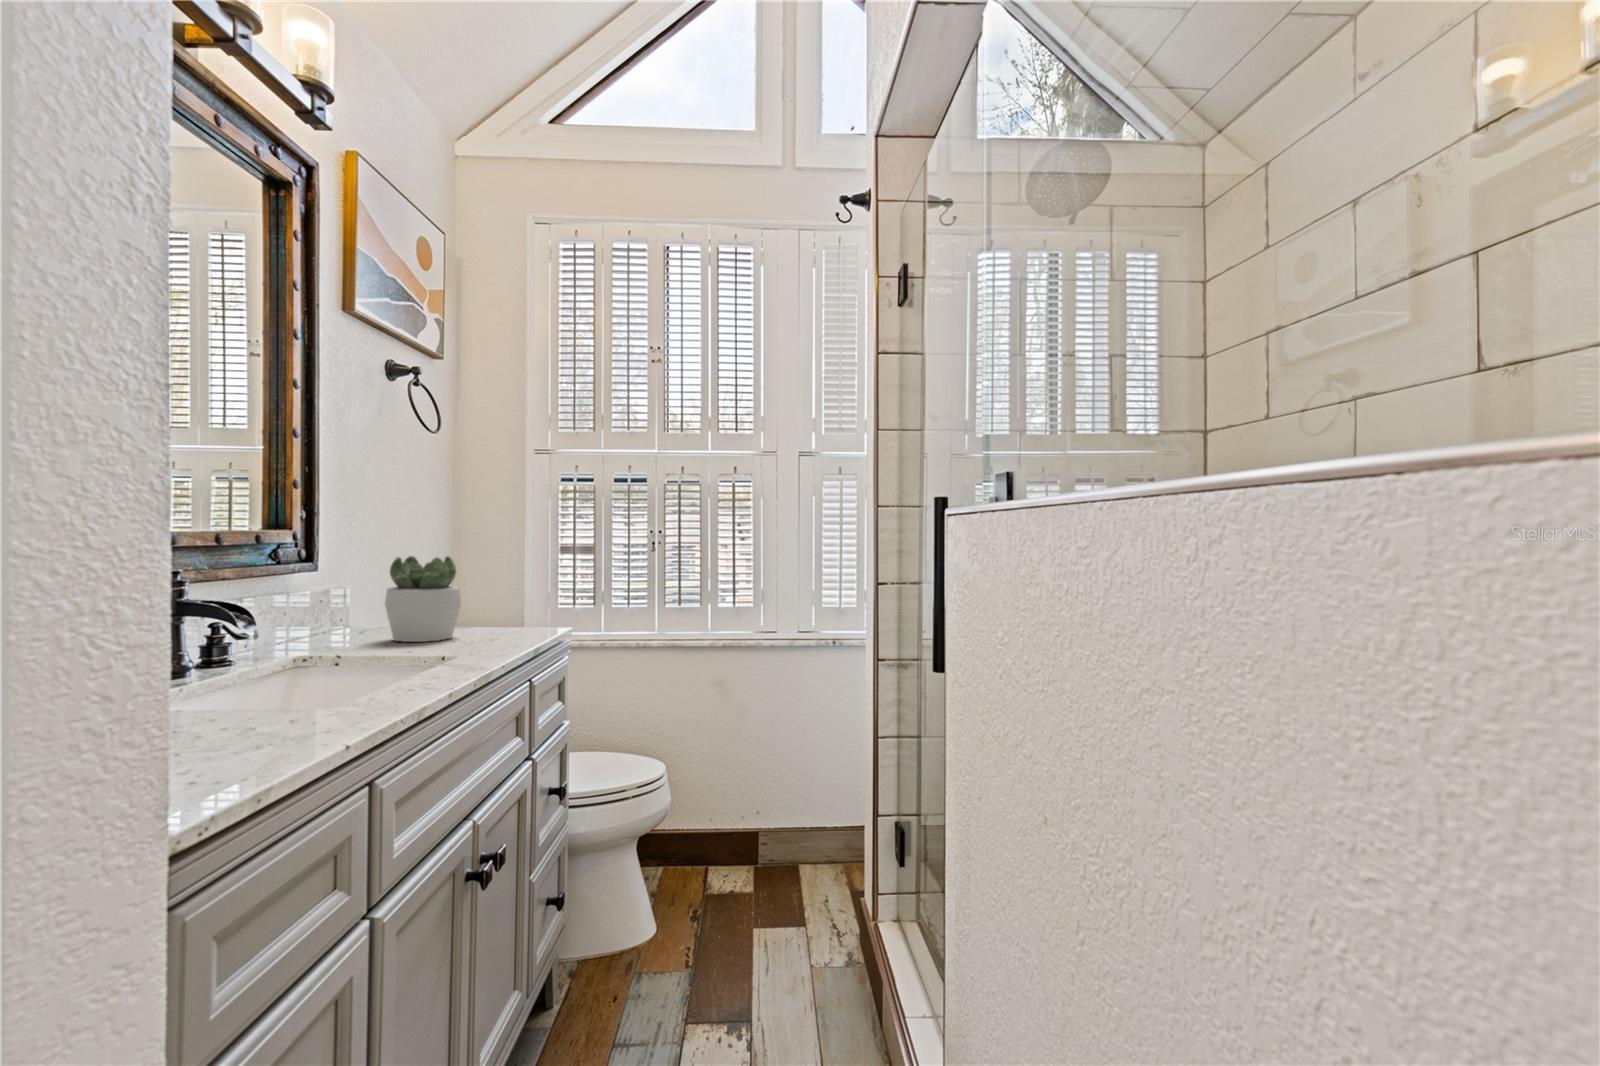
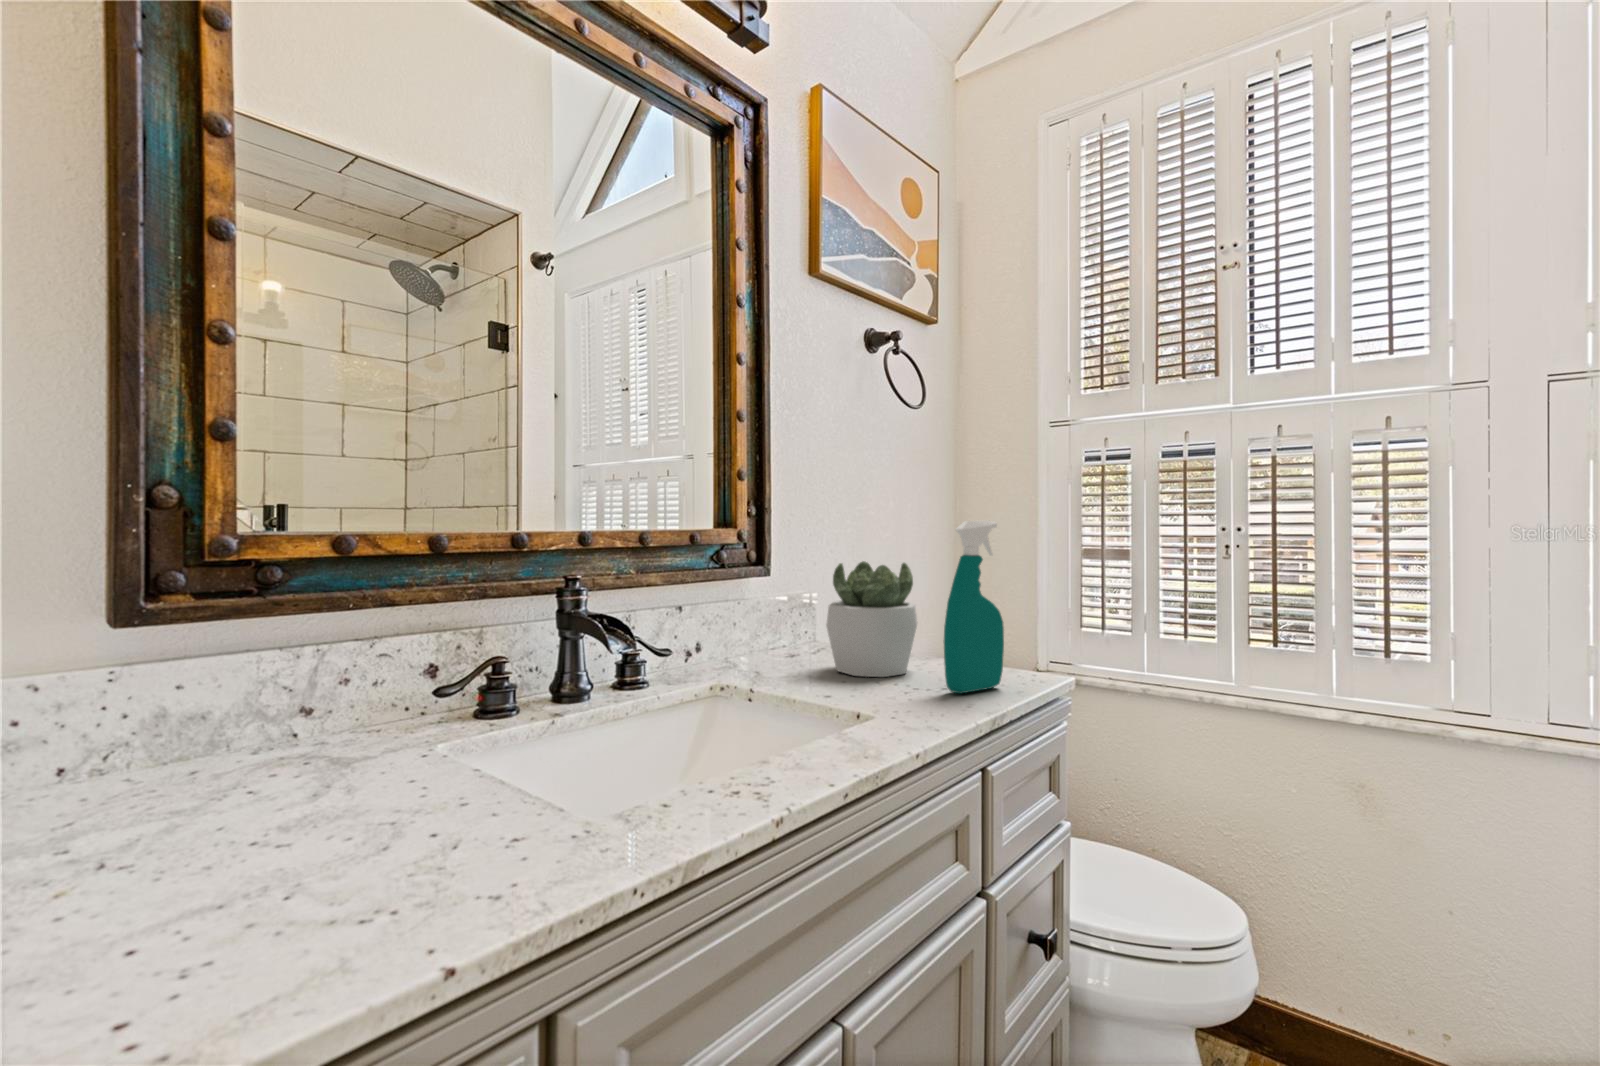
spray bottle: none [493,526,531,642] -> present [944,520,1004,693]

